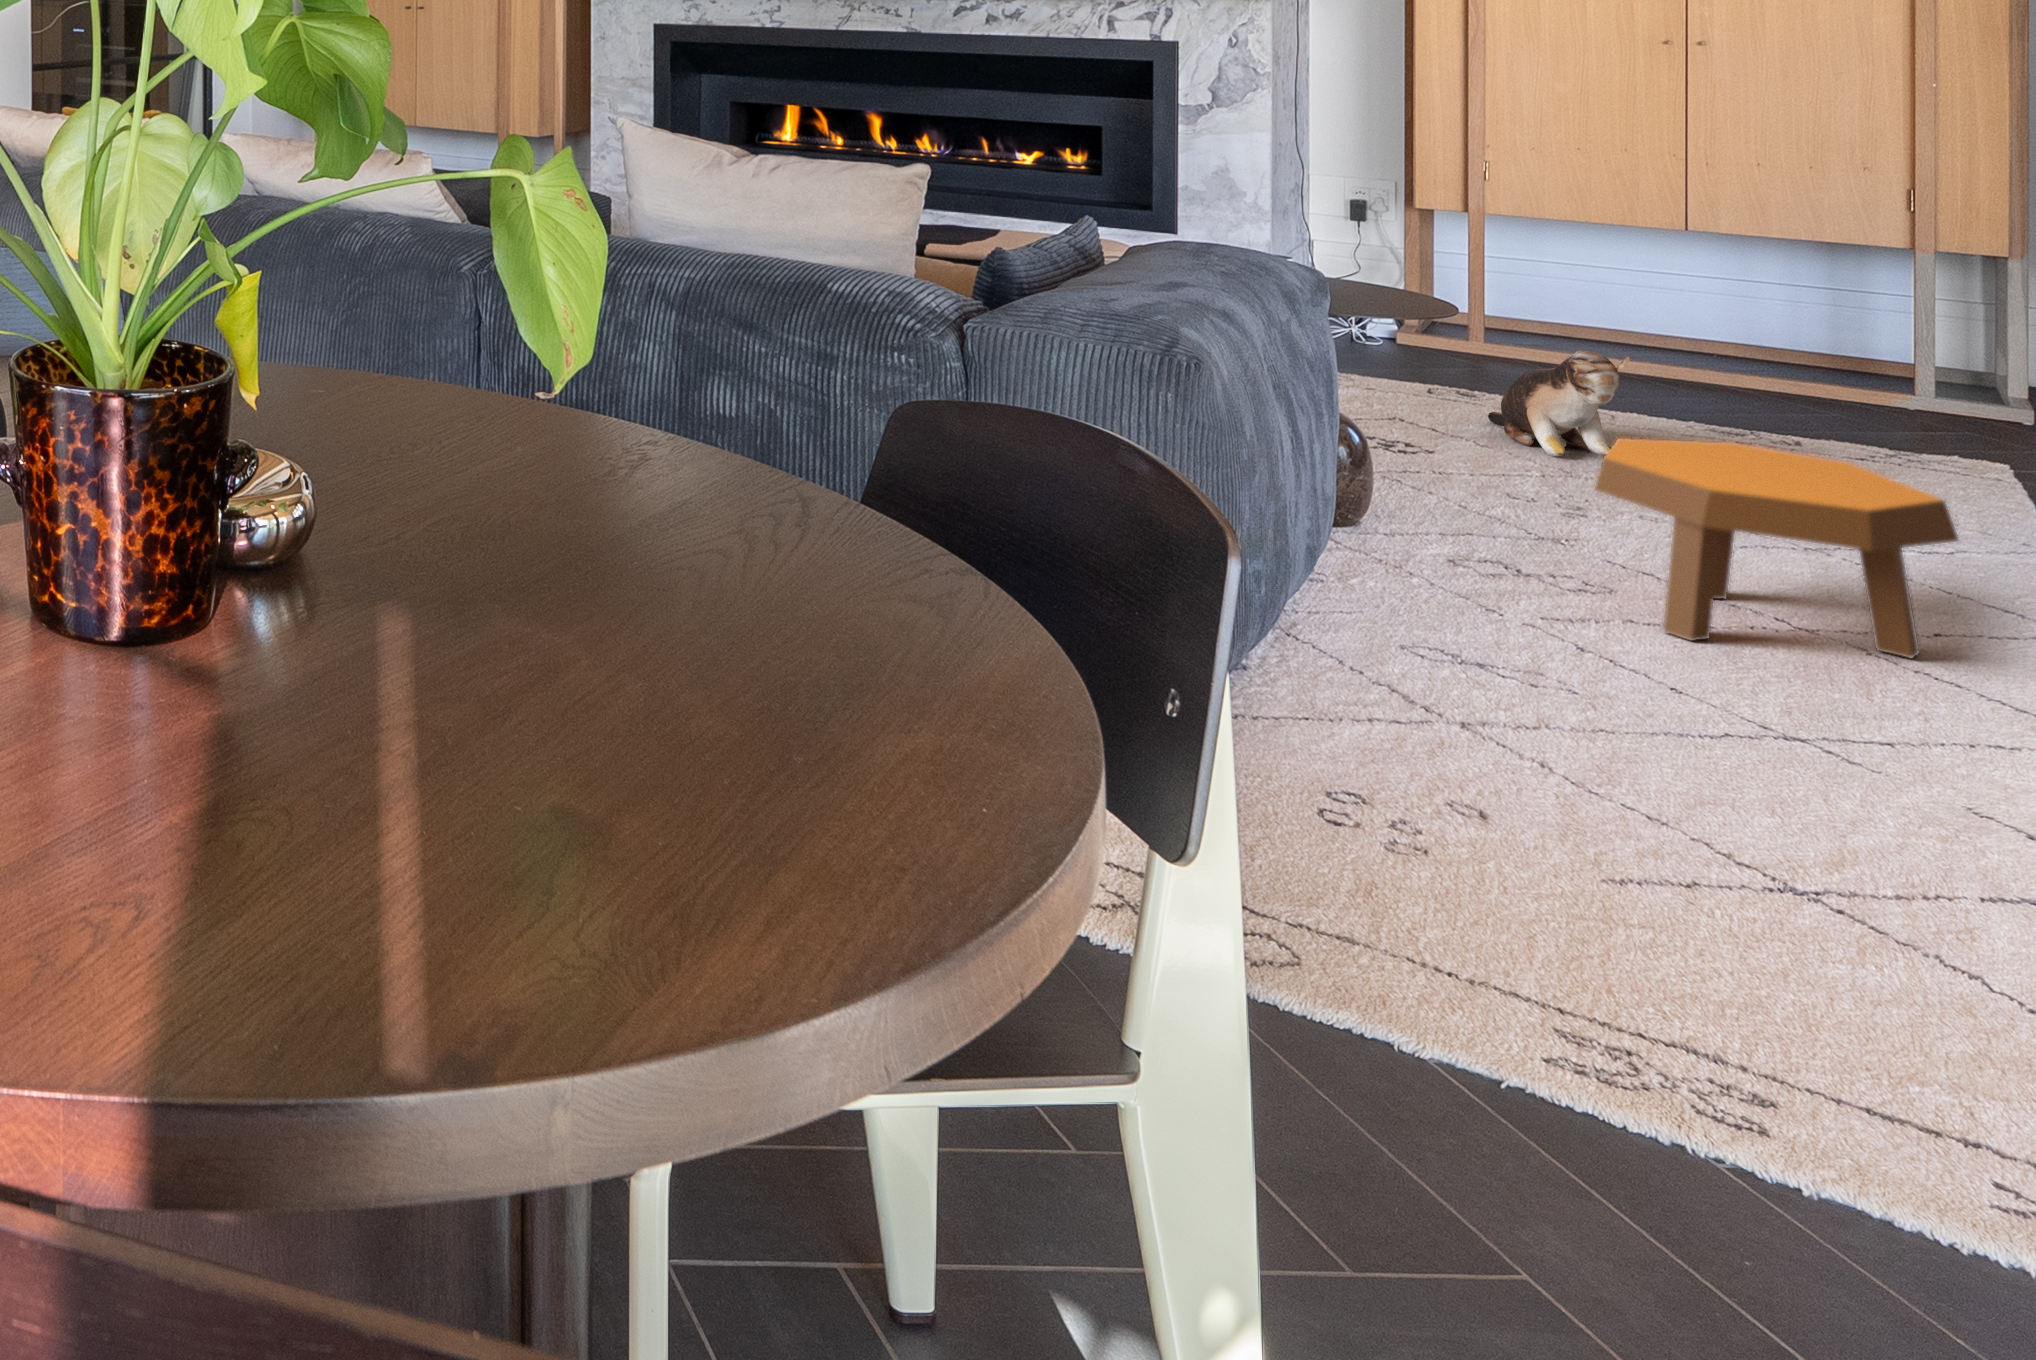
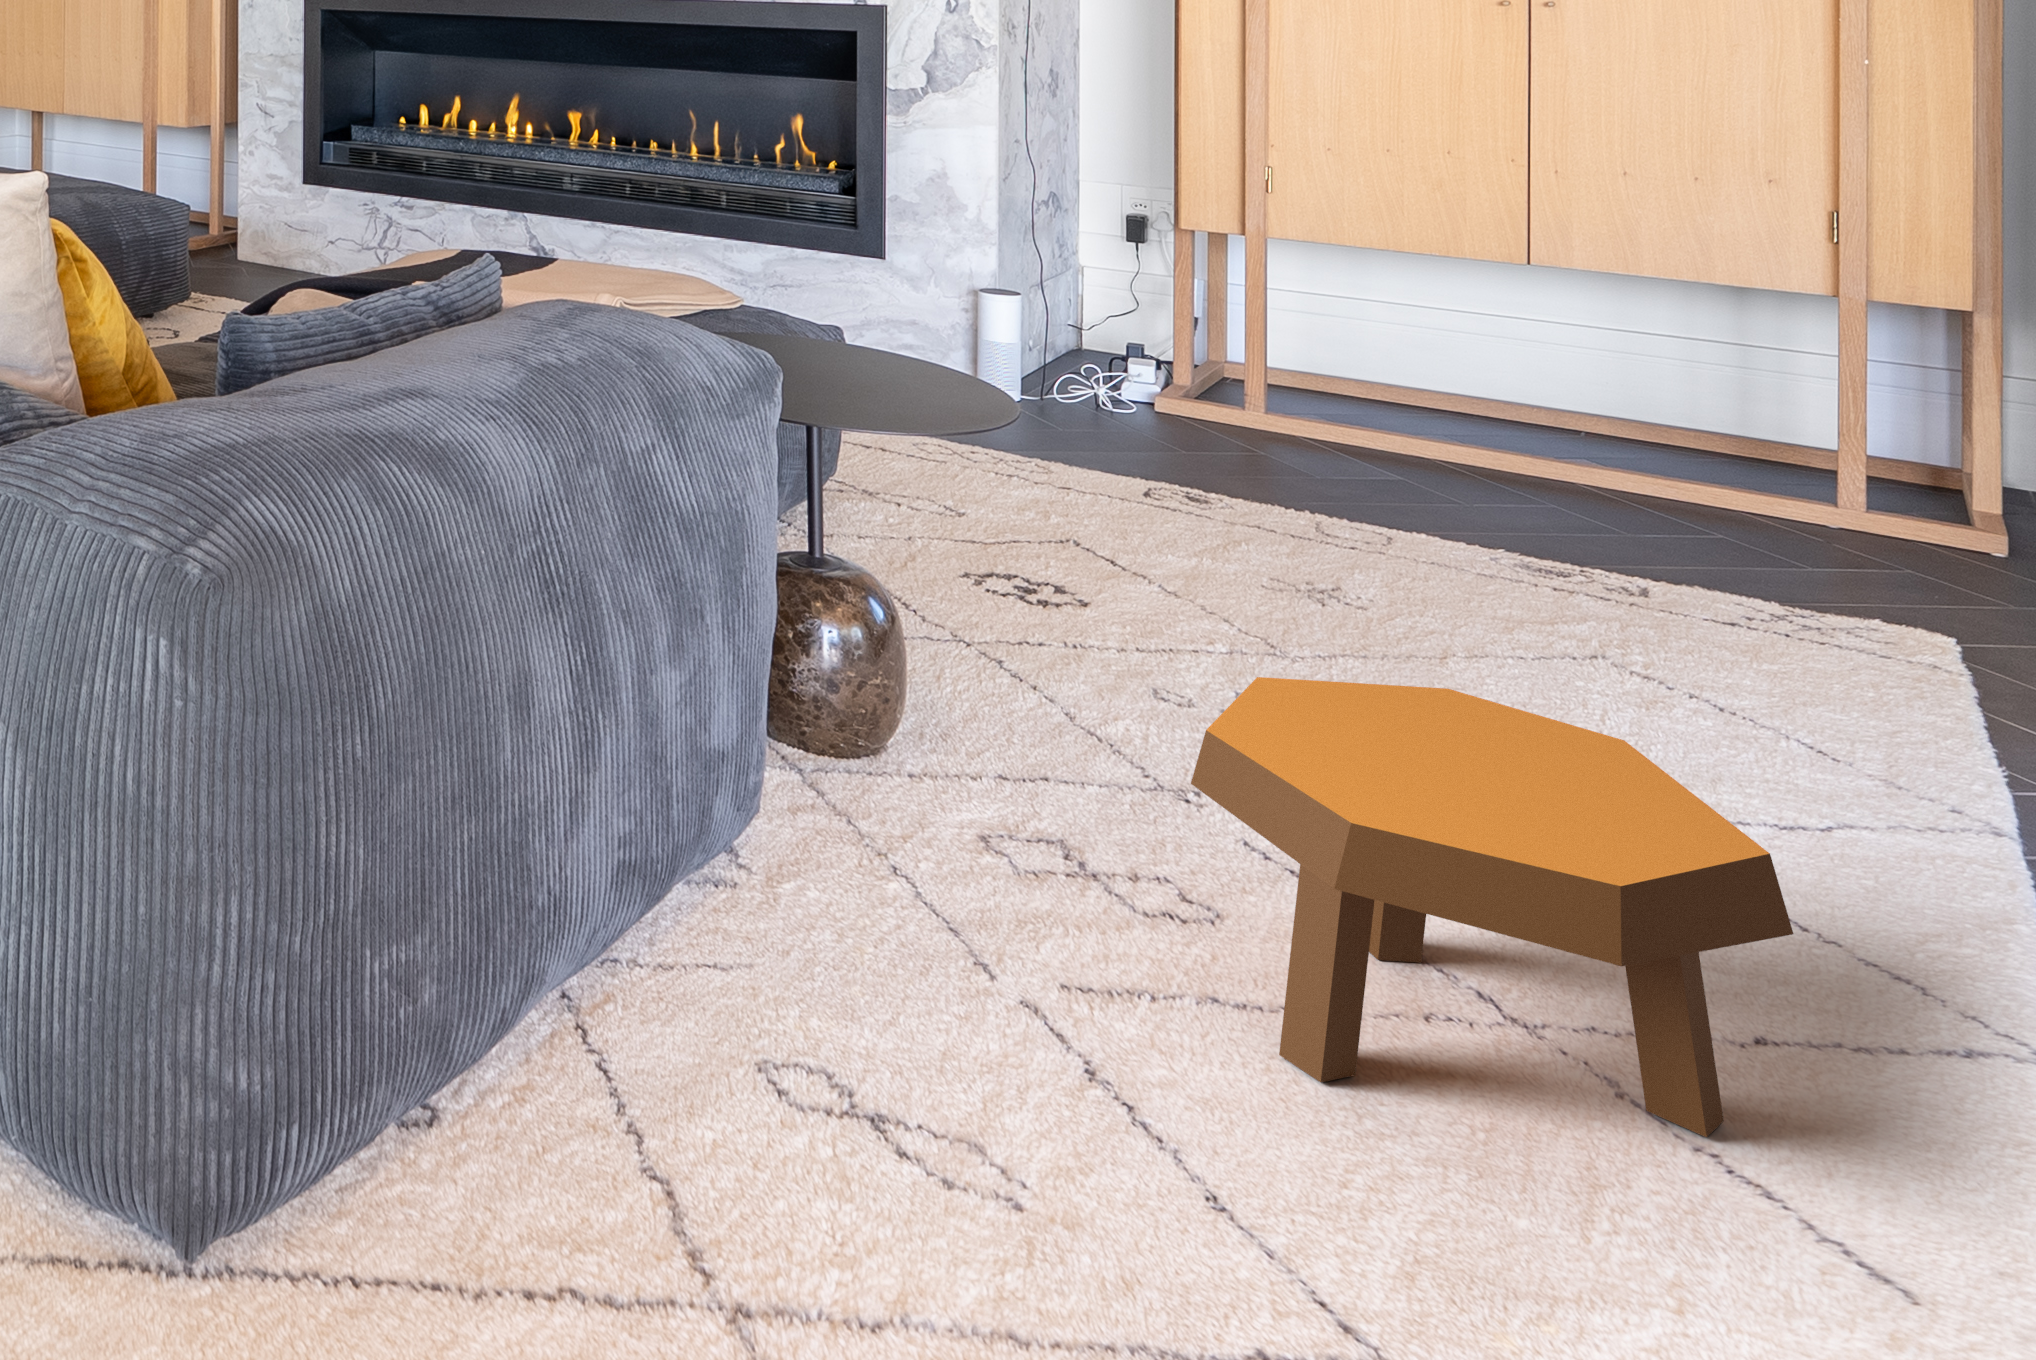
plush toy: present [1488,350,1630,456] -> none [1202,469,1370,623]

